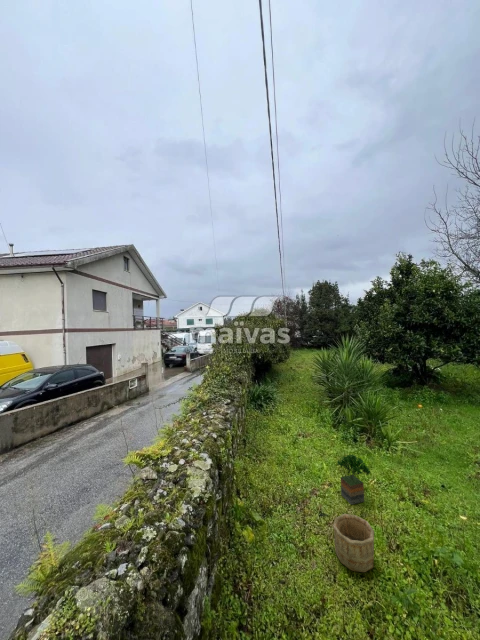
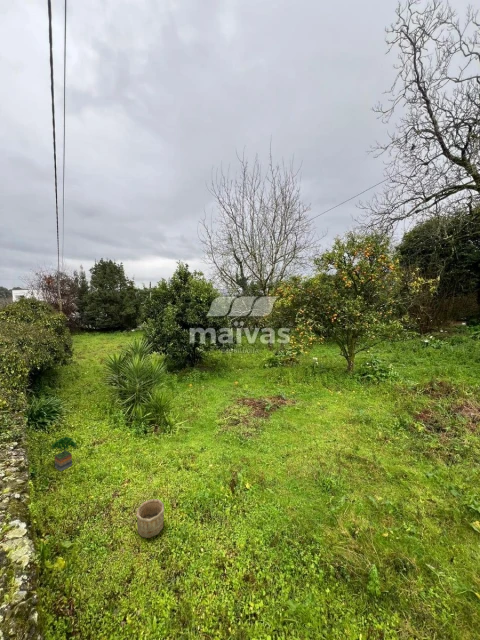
potted tree: present [337,454,370,505] -> present [52,437,77,471]

